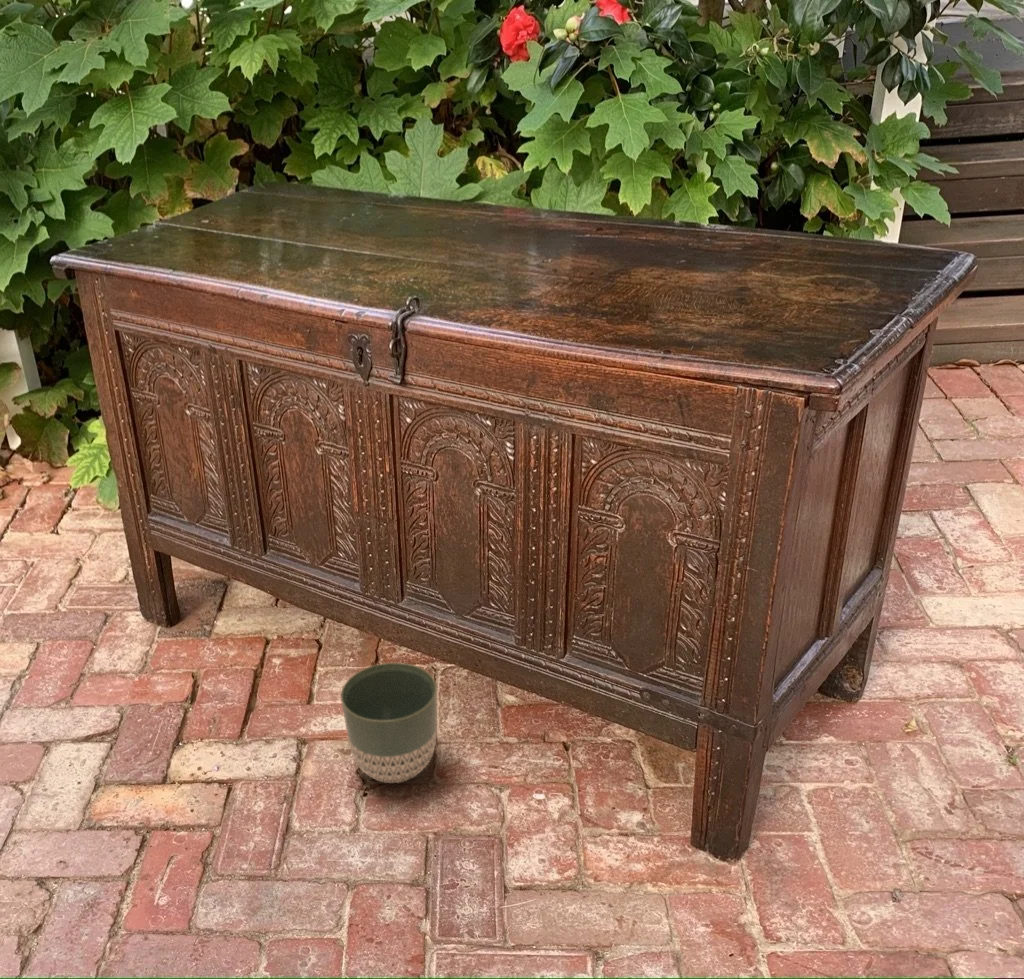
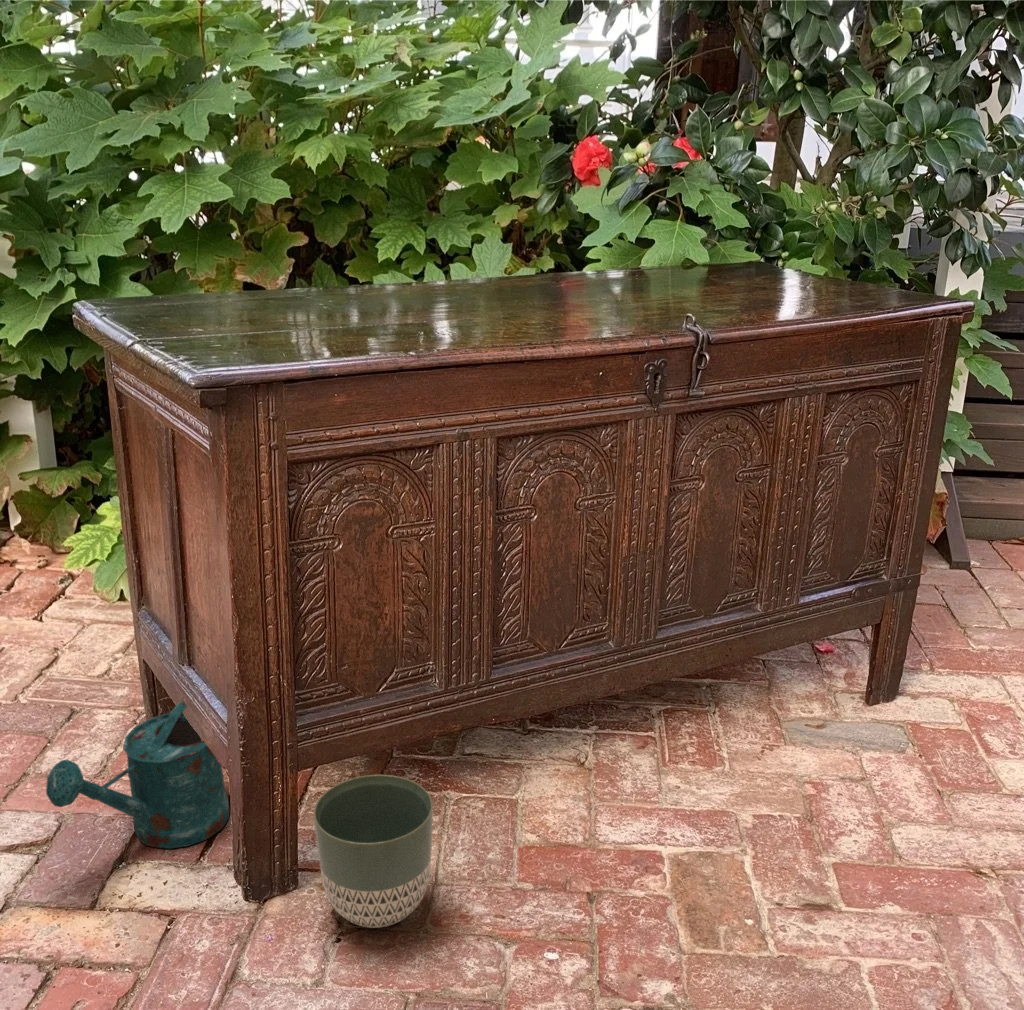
watering can: none [115,597,260,730] -> present [46,699,230,849]

